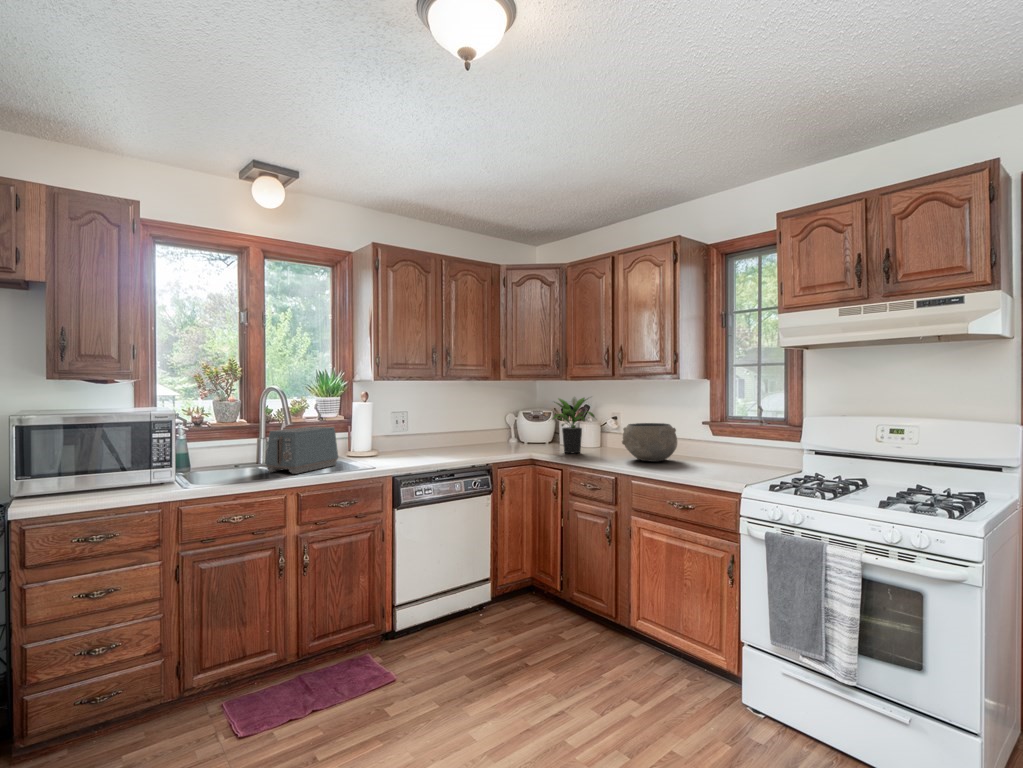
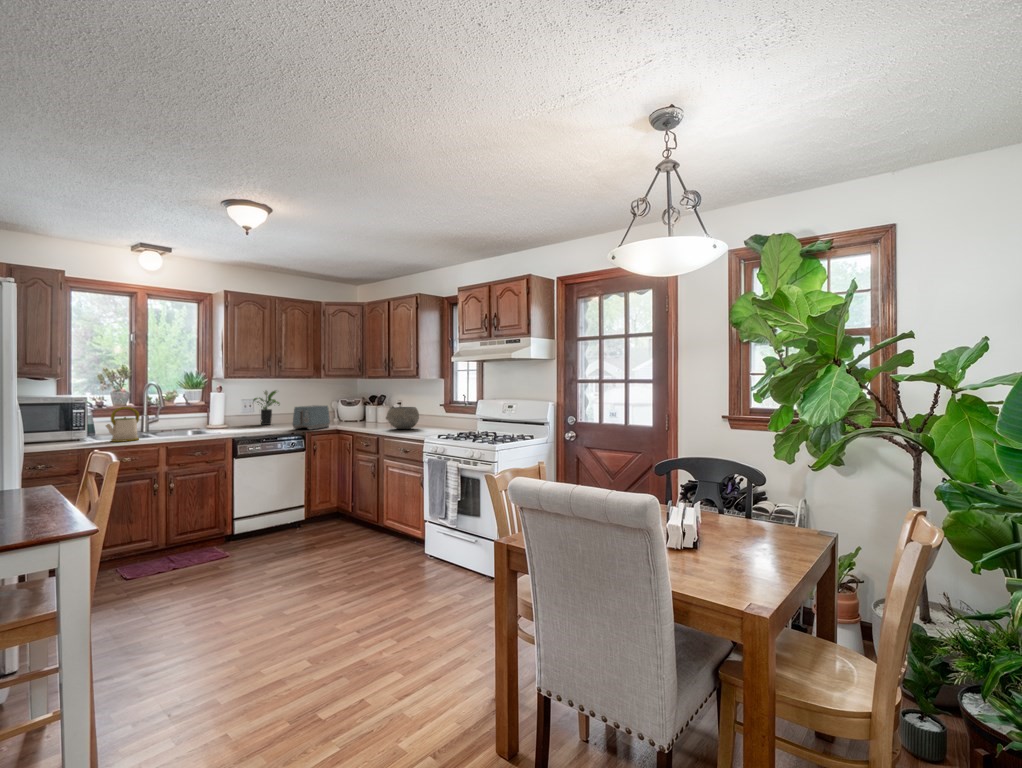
potted plant: present [552,397,595,453] -> present [254,390,280,425]
kettle: none [204,427,255,487] -> present [106,407,140,442]
toaster: present [266,427,338,474] -> present [293,405,330,430]

